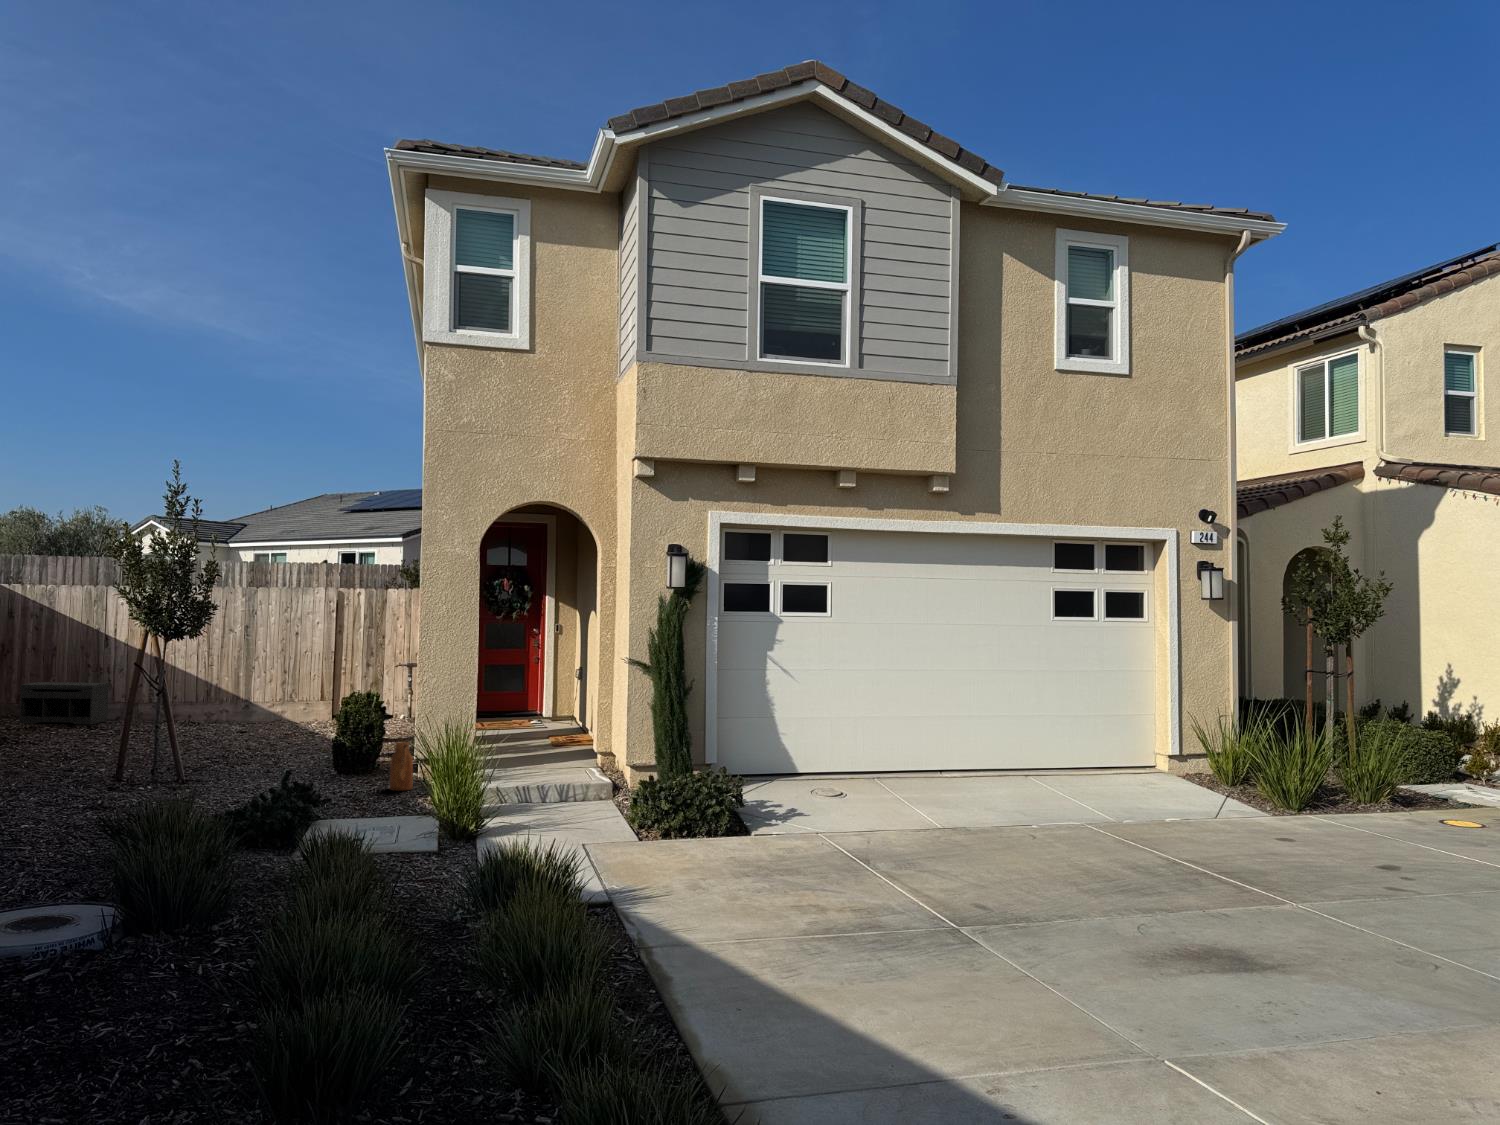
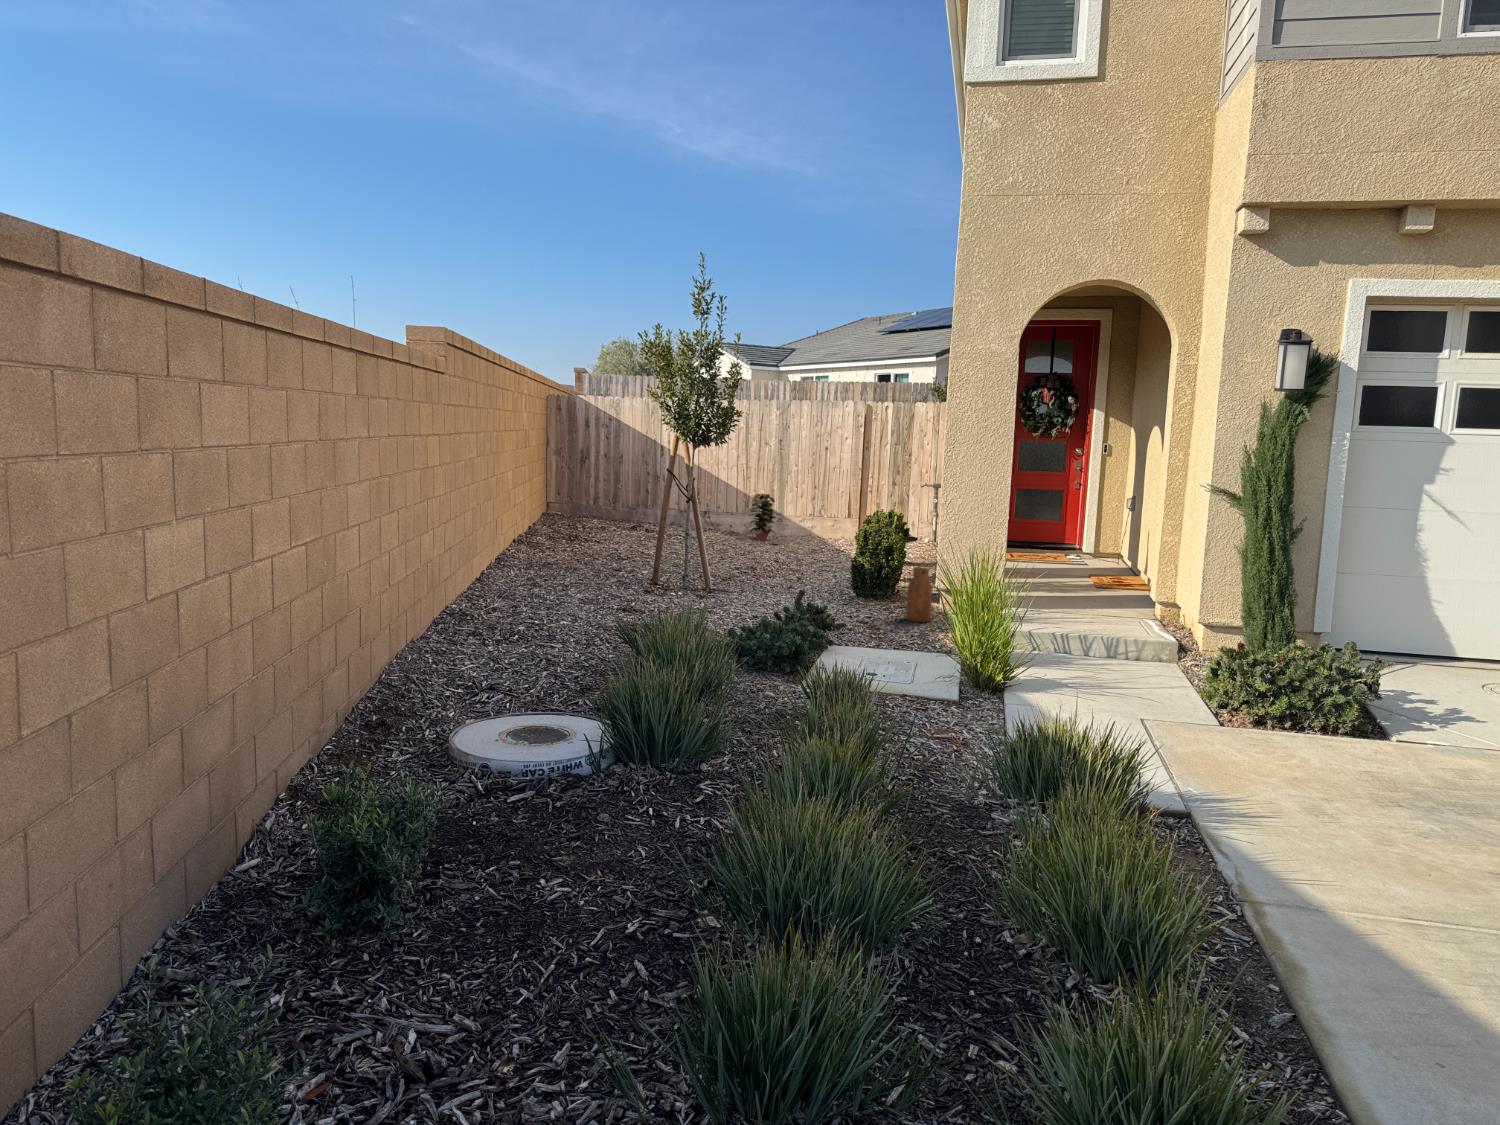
bench: present [19,682,109,725] -> none [591,486,662,527]
decorative plant: none [210,682,247,728] -> present [748,494,778,540]

